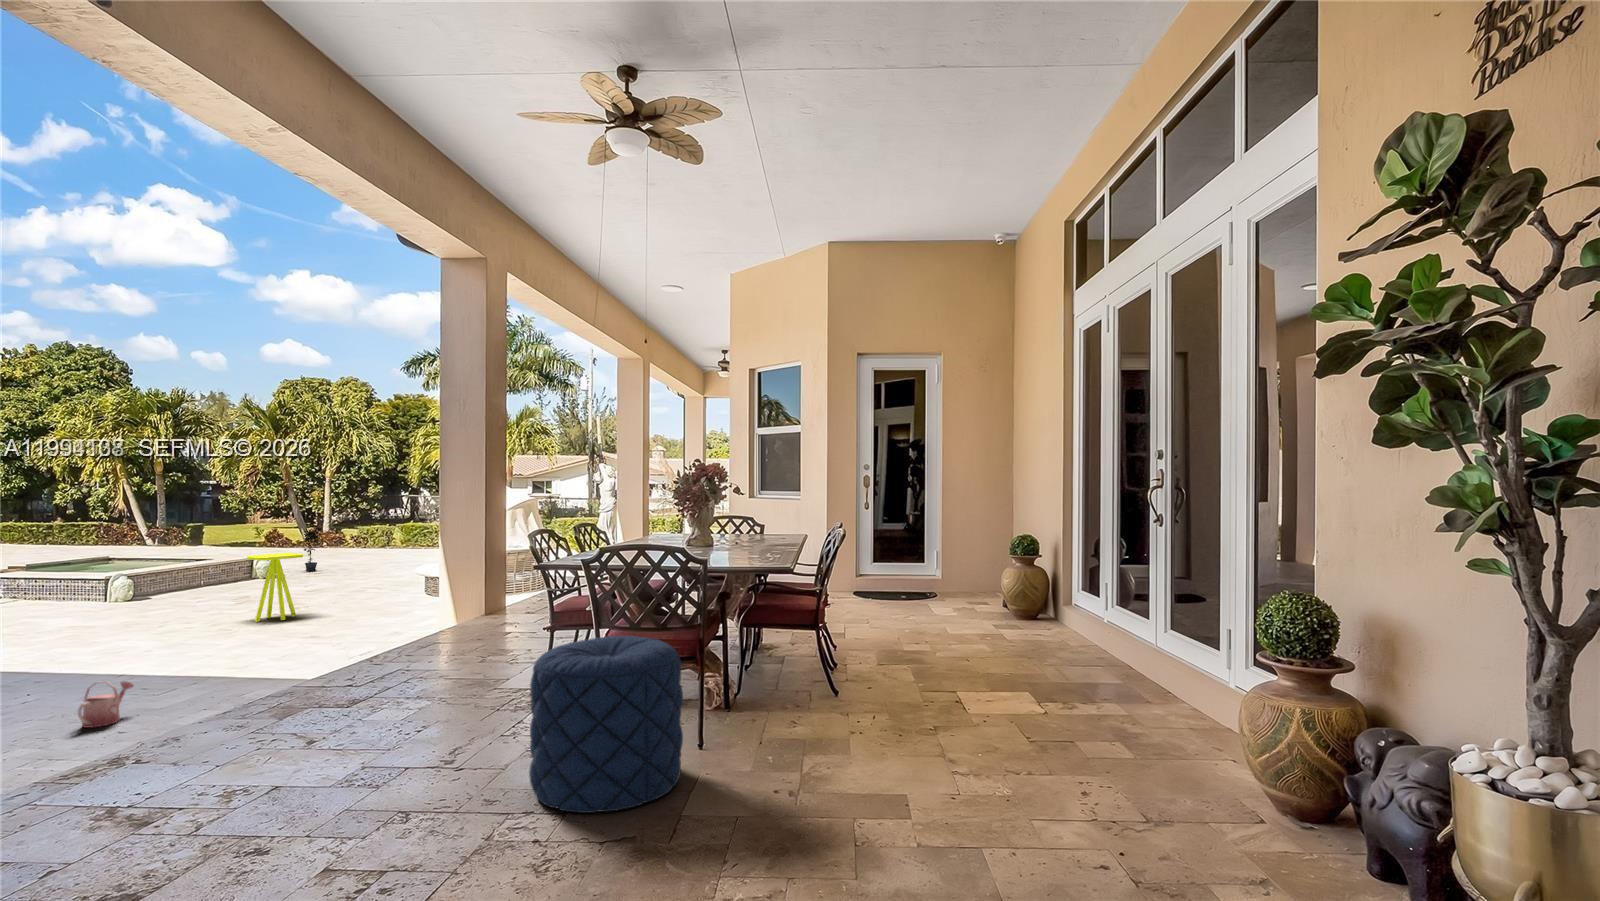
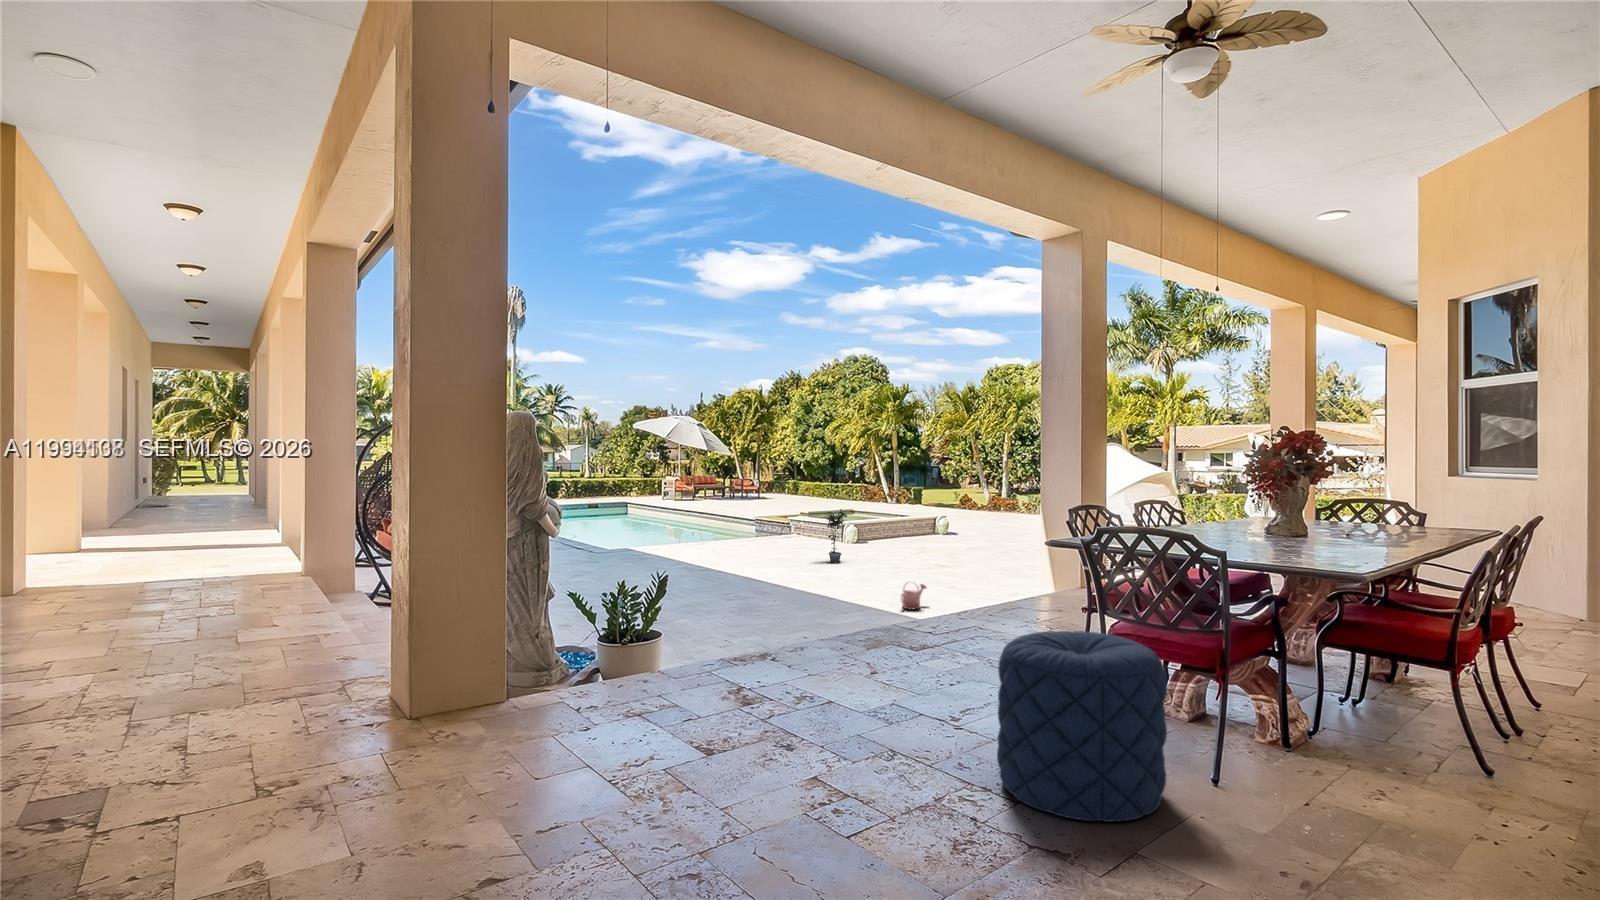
potted plant: present [304,525,323,571] -> present [825,509,847,563]
side table: present [247,553,303,622] -> none [910,514,948,571]
watering can: present [78,681,134,728] -> present [901,583,926,609]

